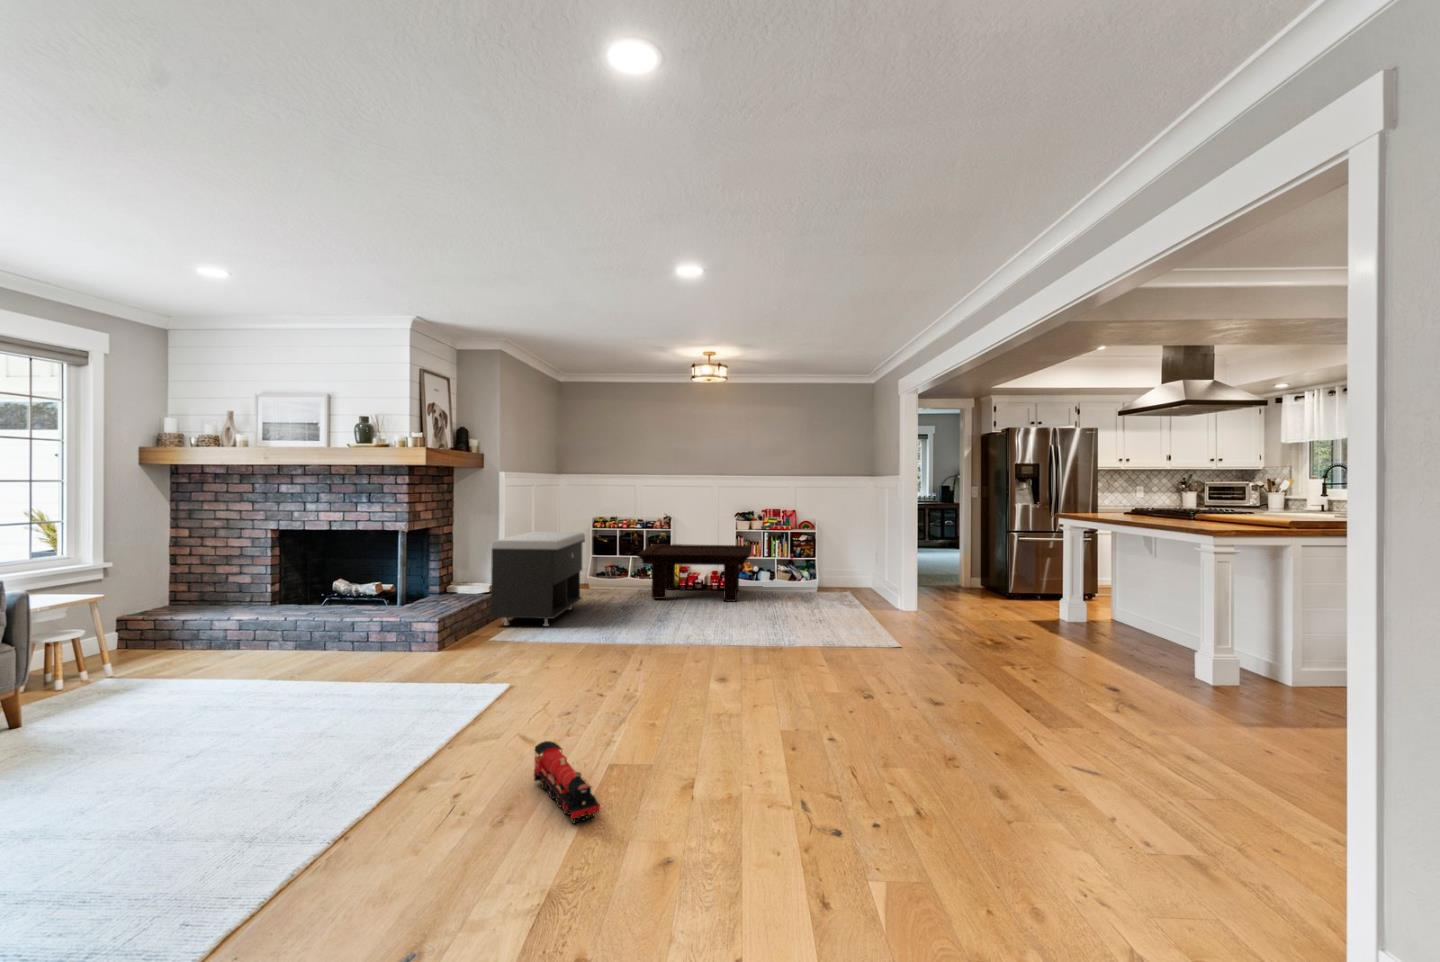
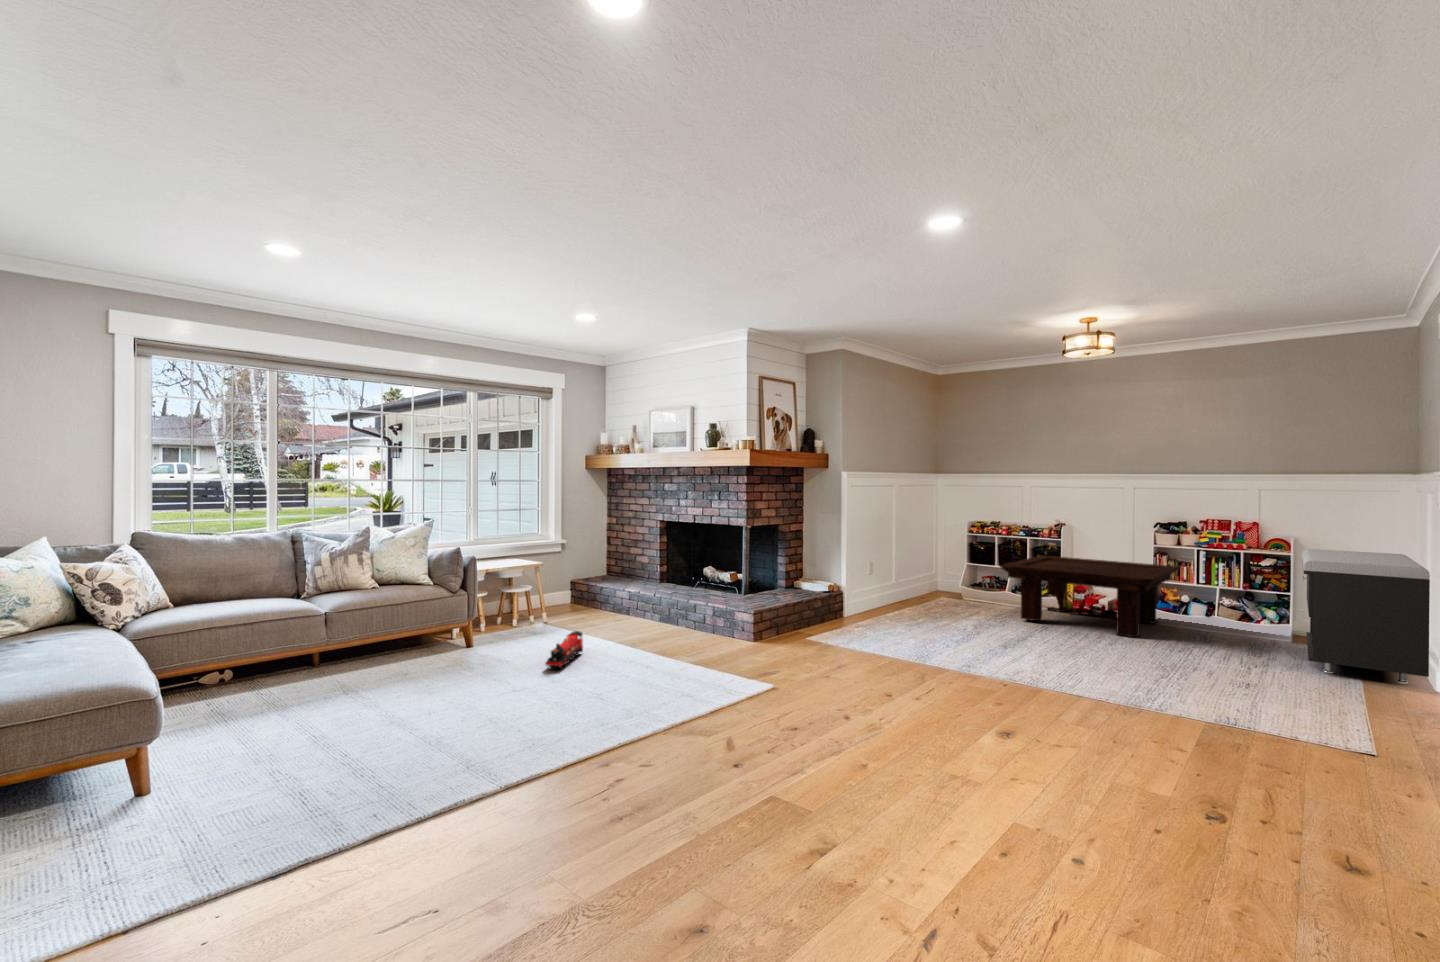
storage bench: present [491,532,585,626] -> present [1302,549,1430,684]
toy train: present [534,741,600,823] -> present [546,631,583,669]

